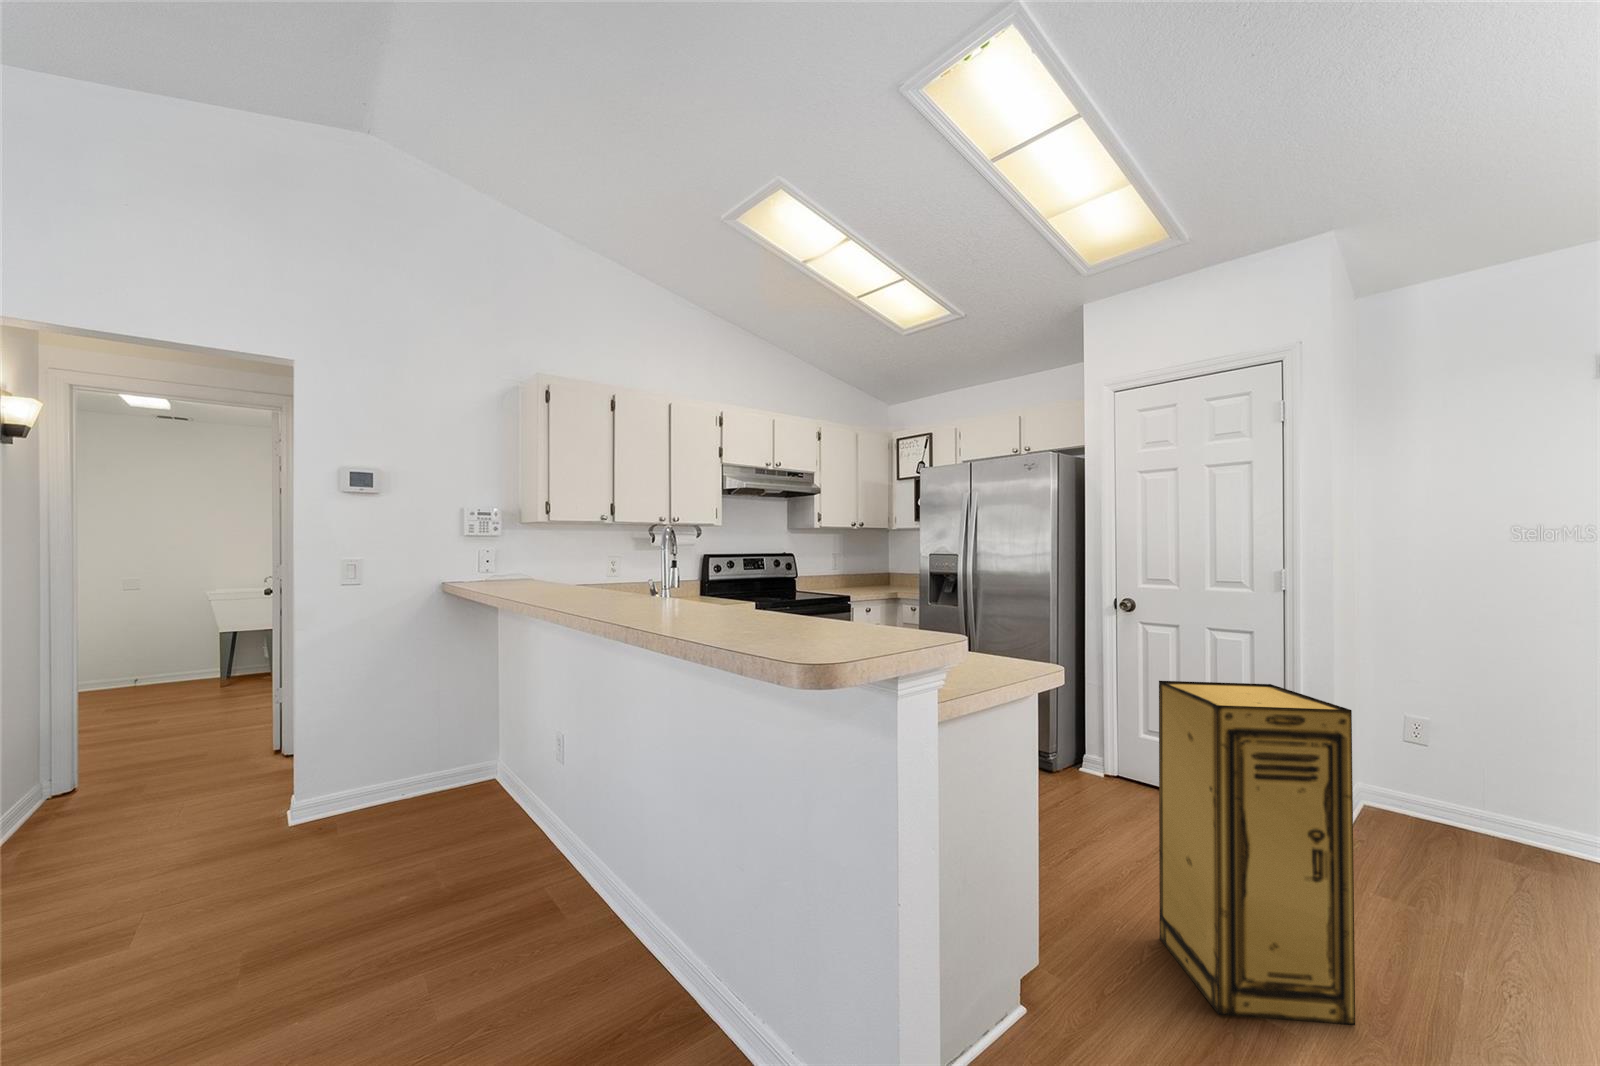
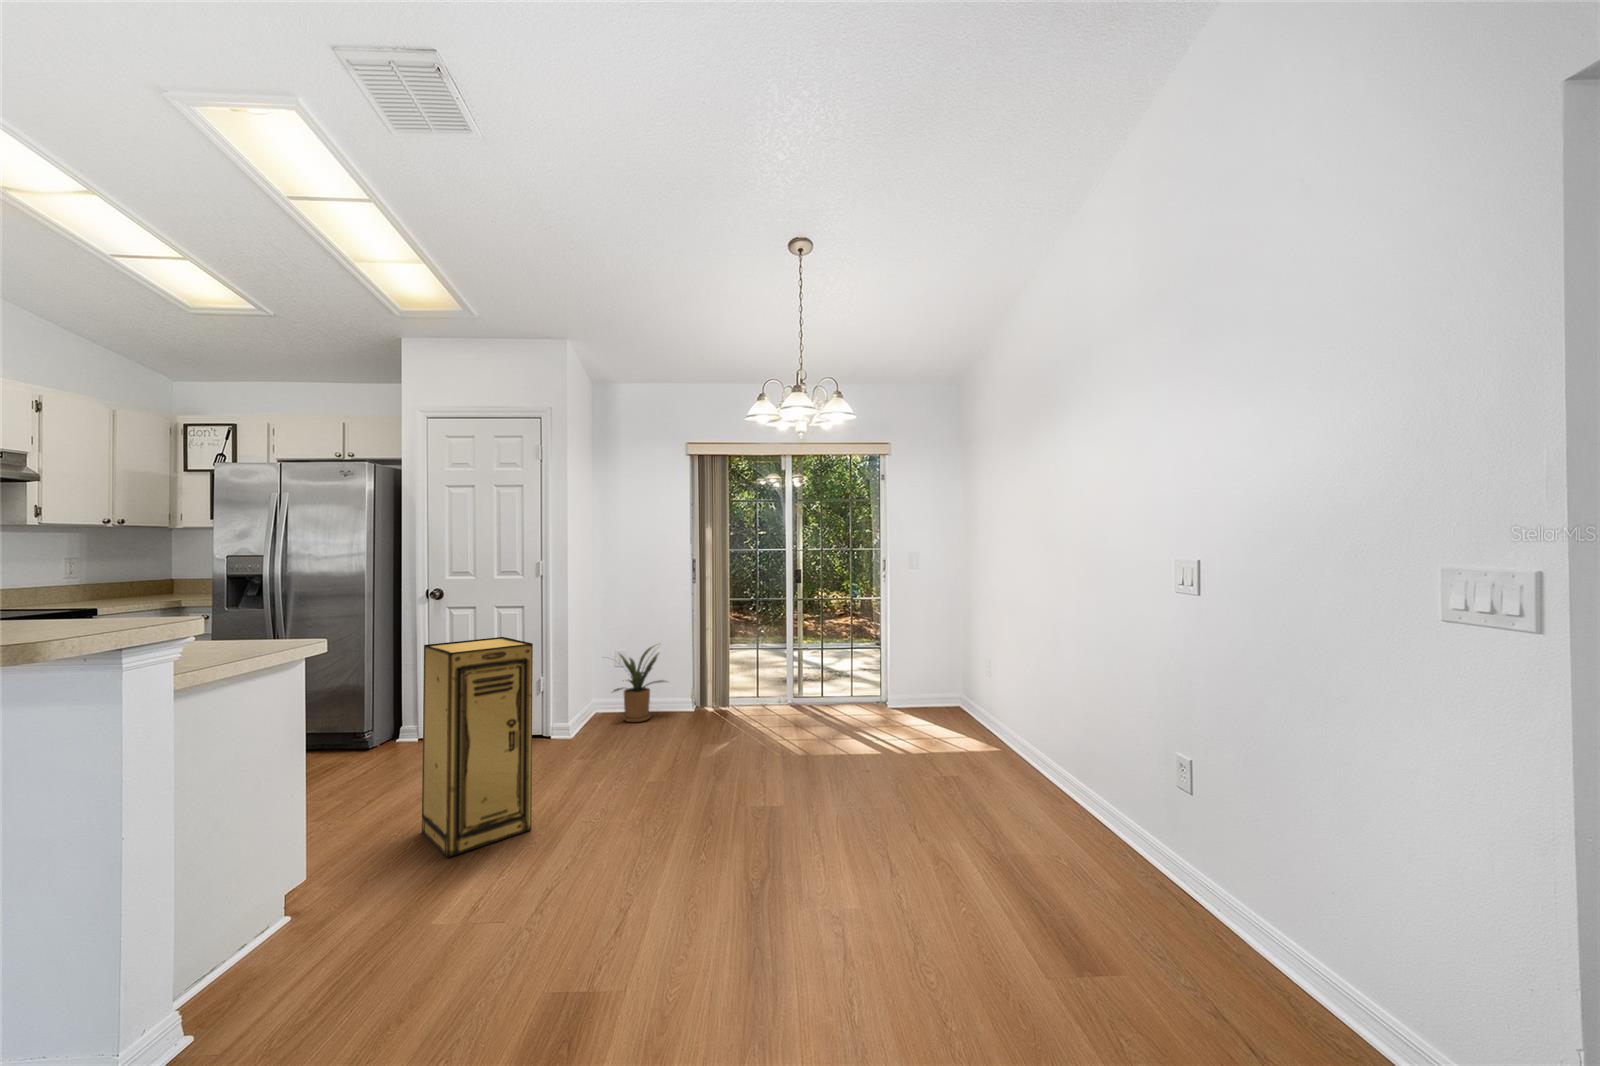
house plant: none [1375,721,1547,852] -> present [613,646,665,722]

